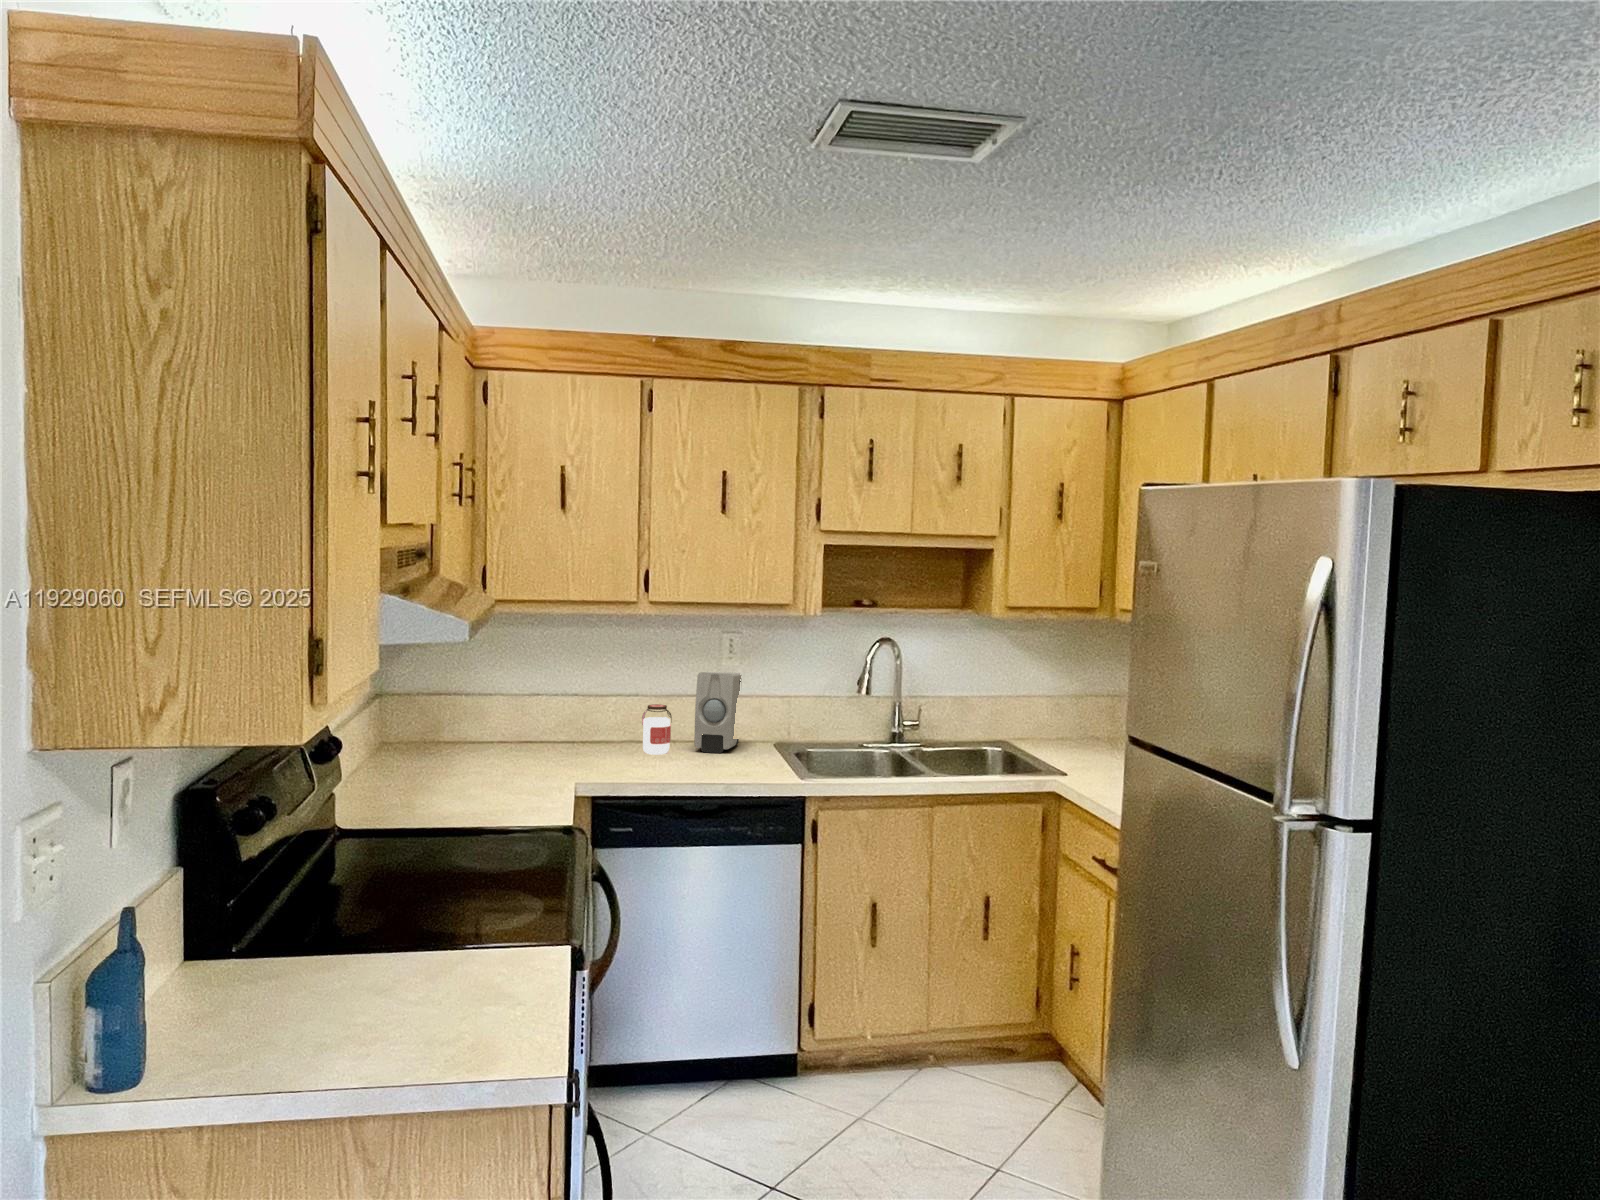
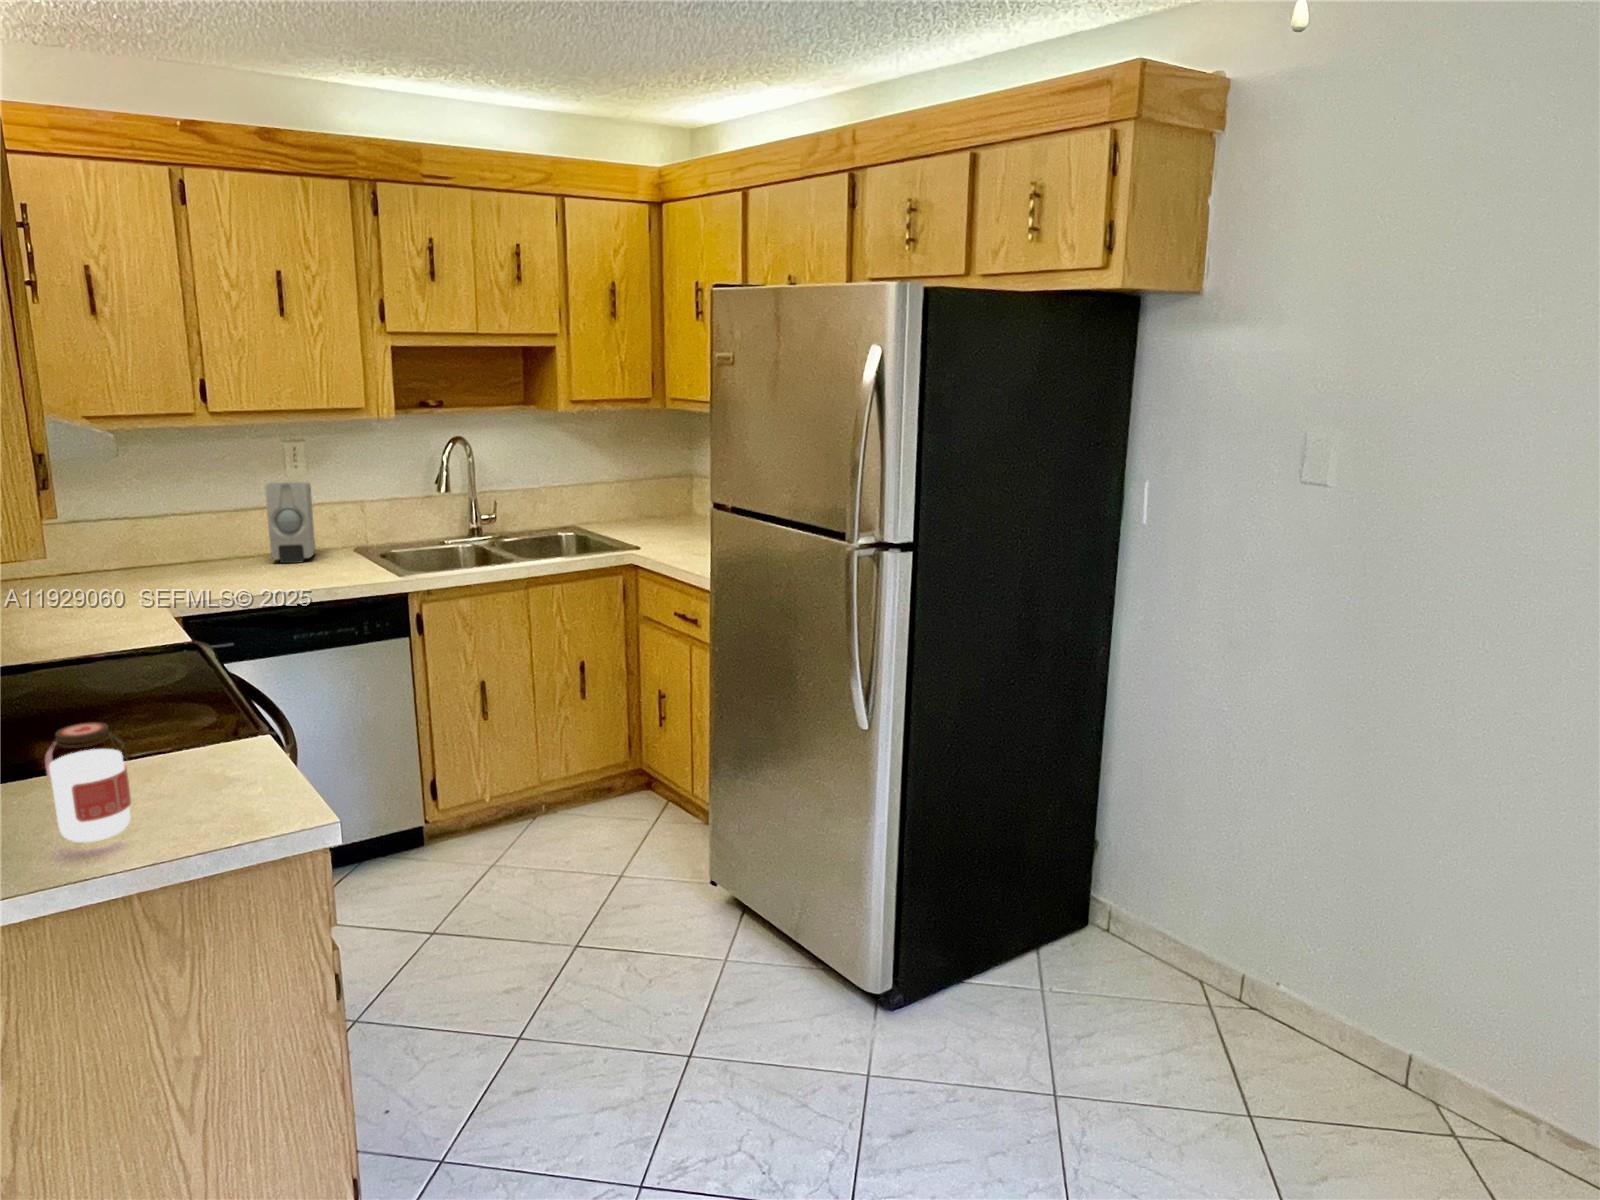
jar: present [642,704,672,755] -> present [45,722,131,842]

